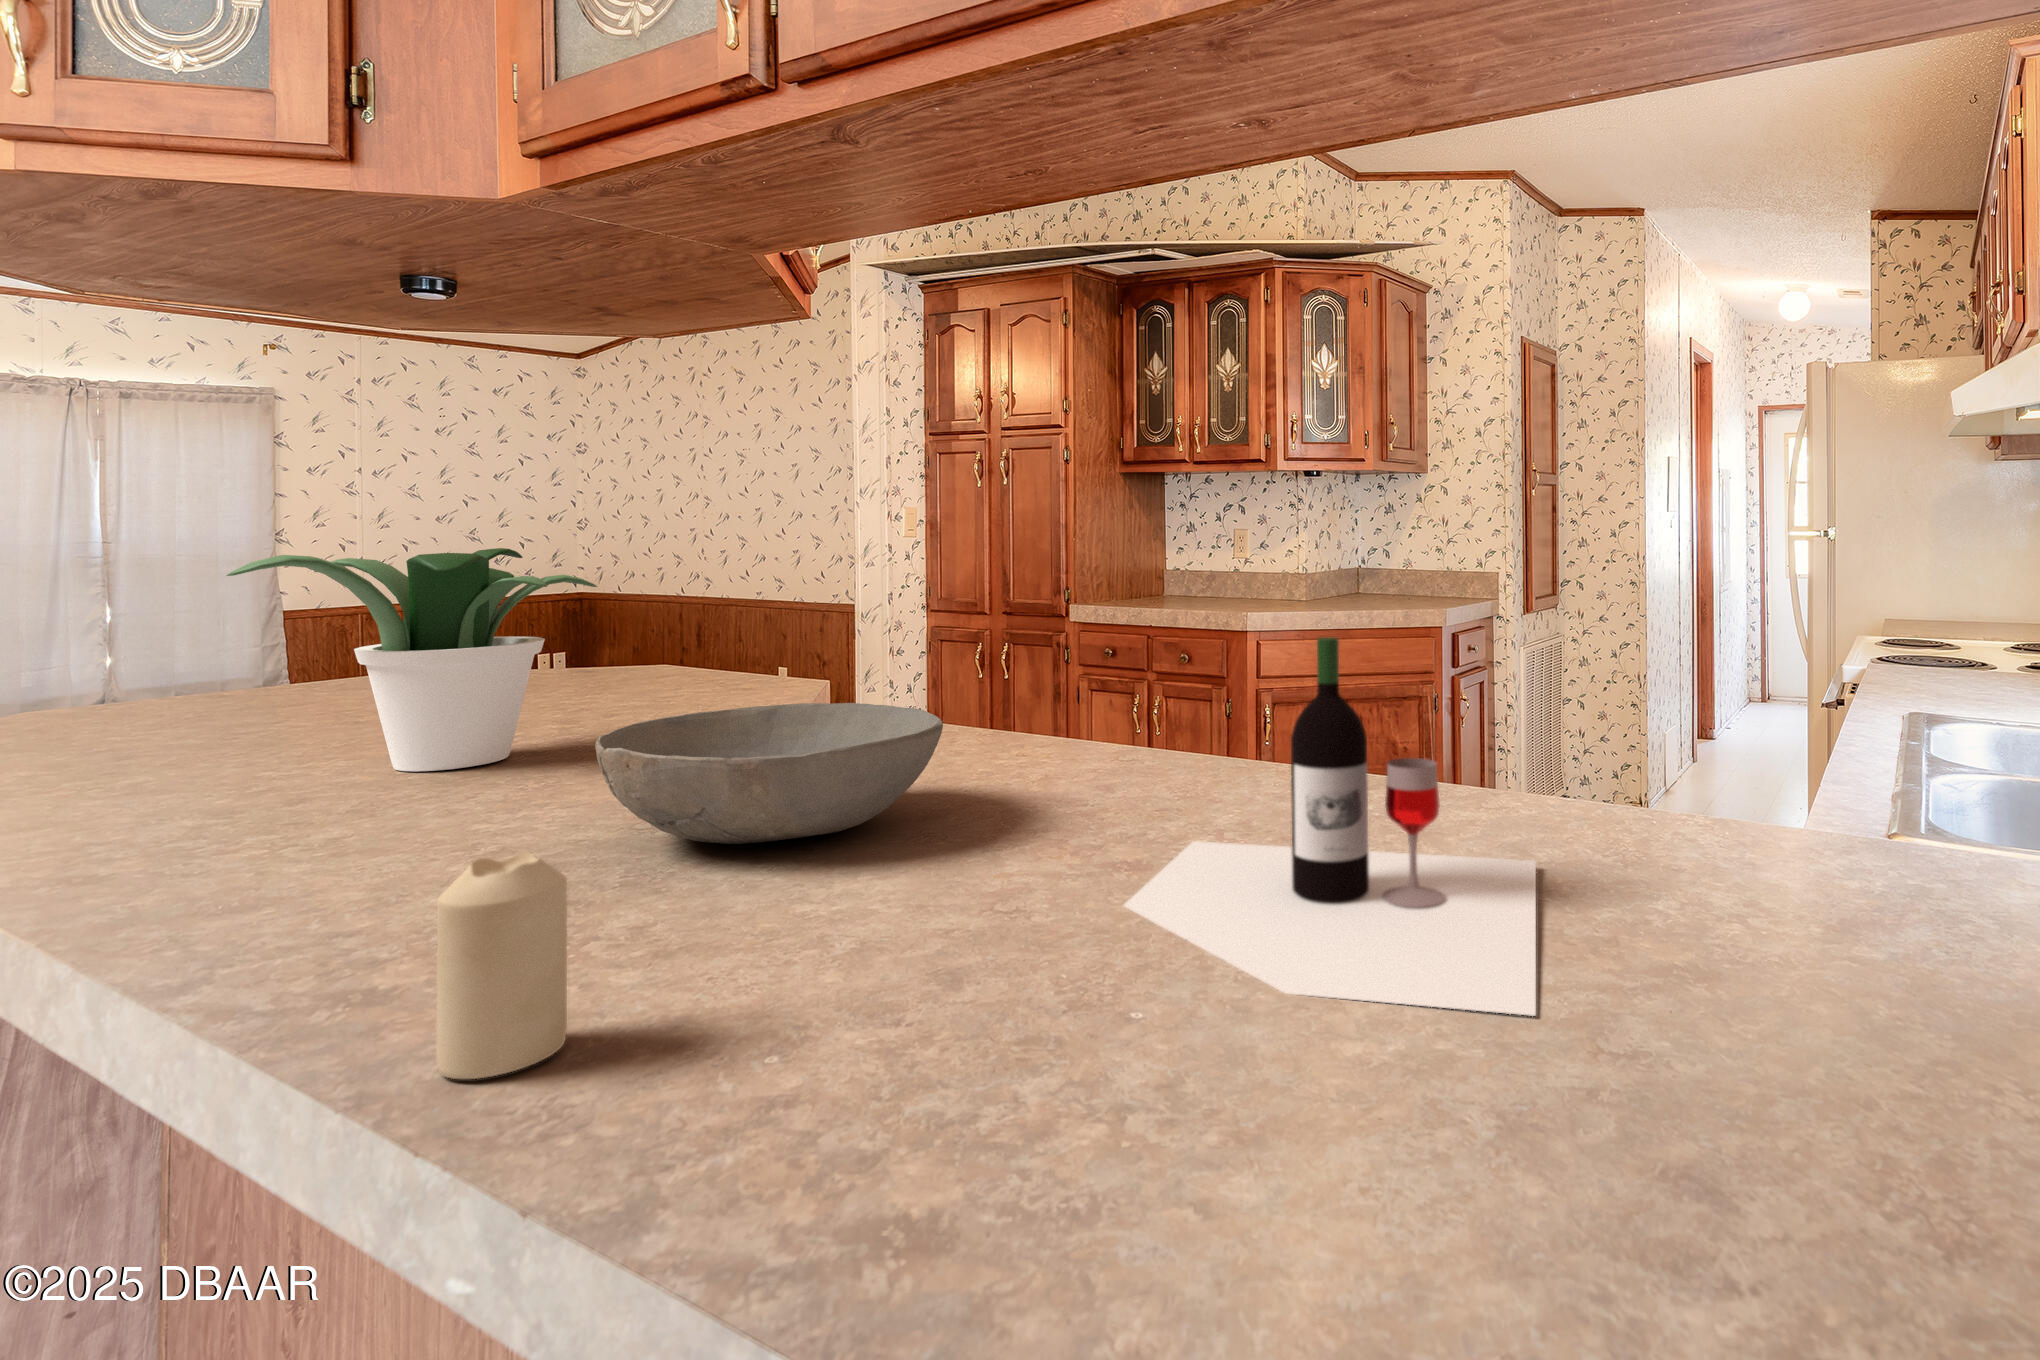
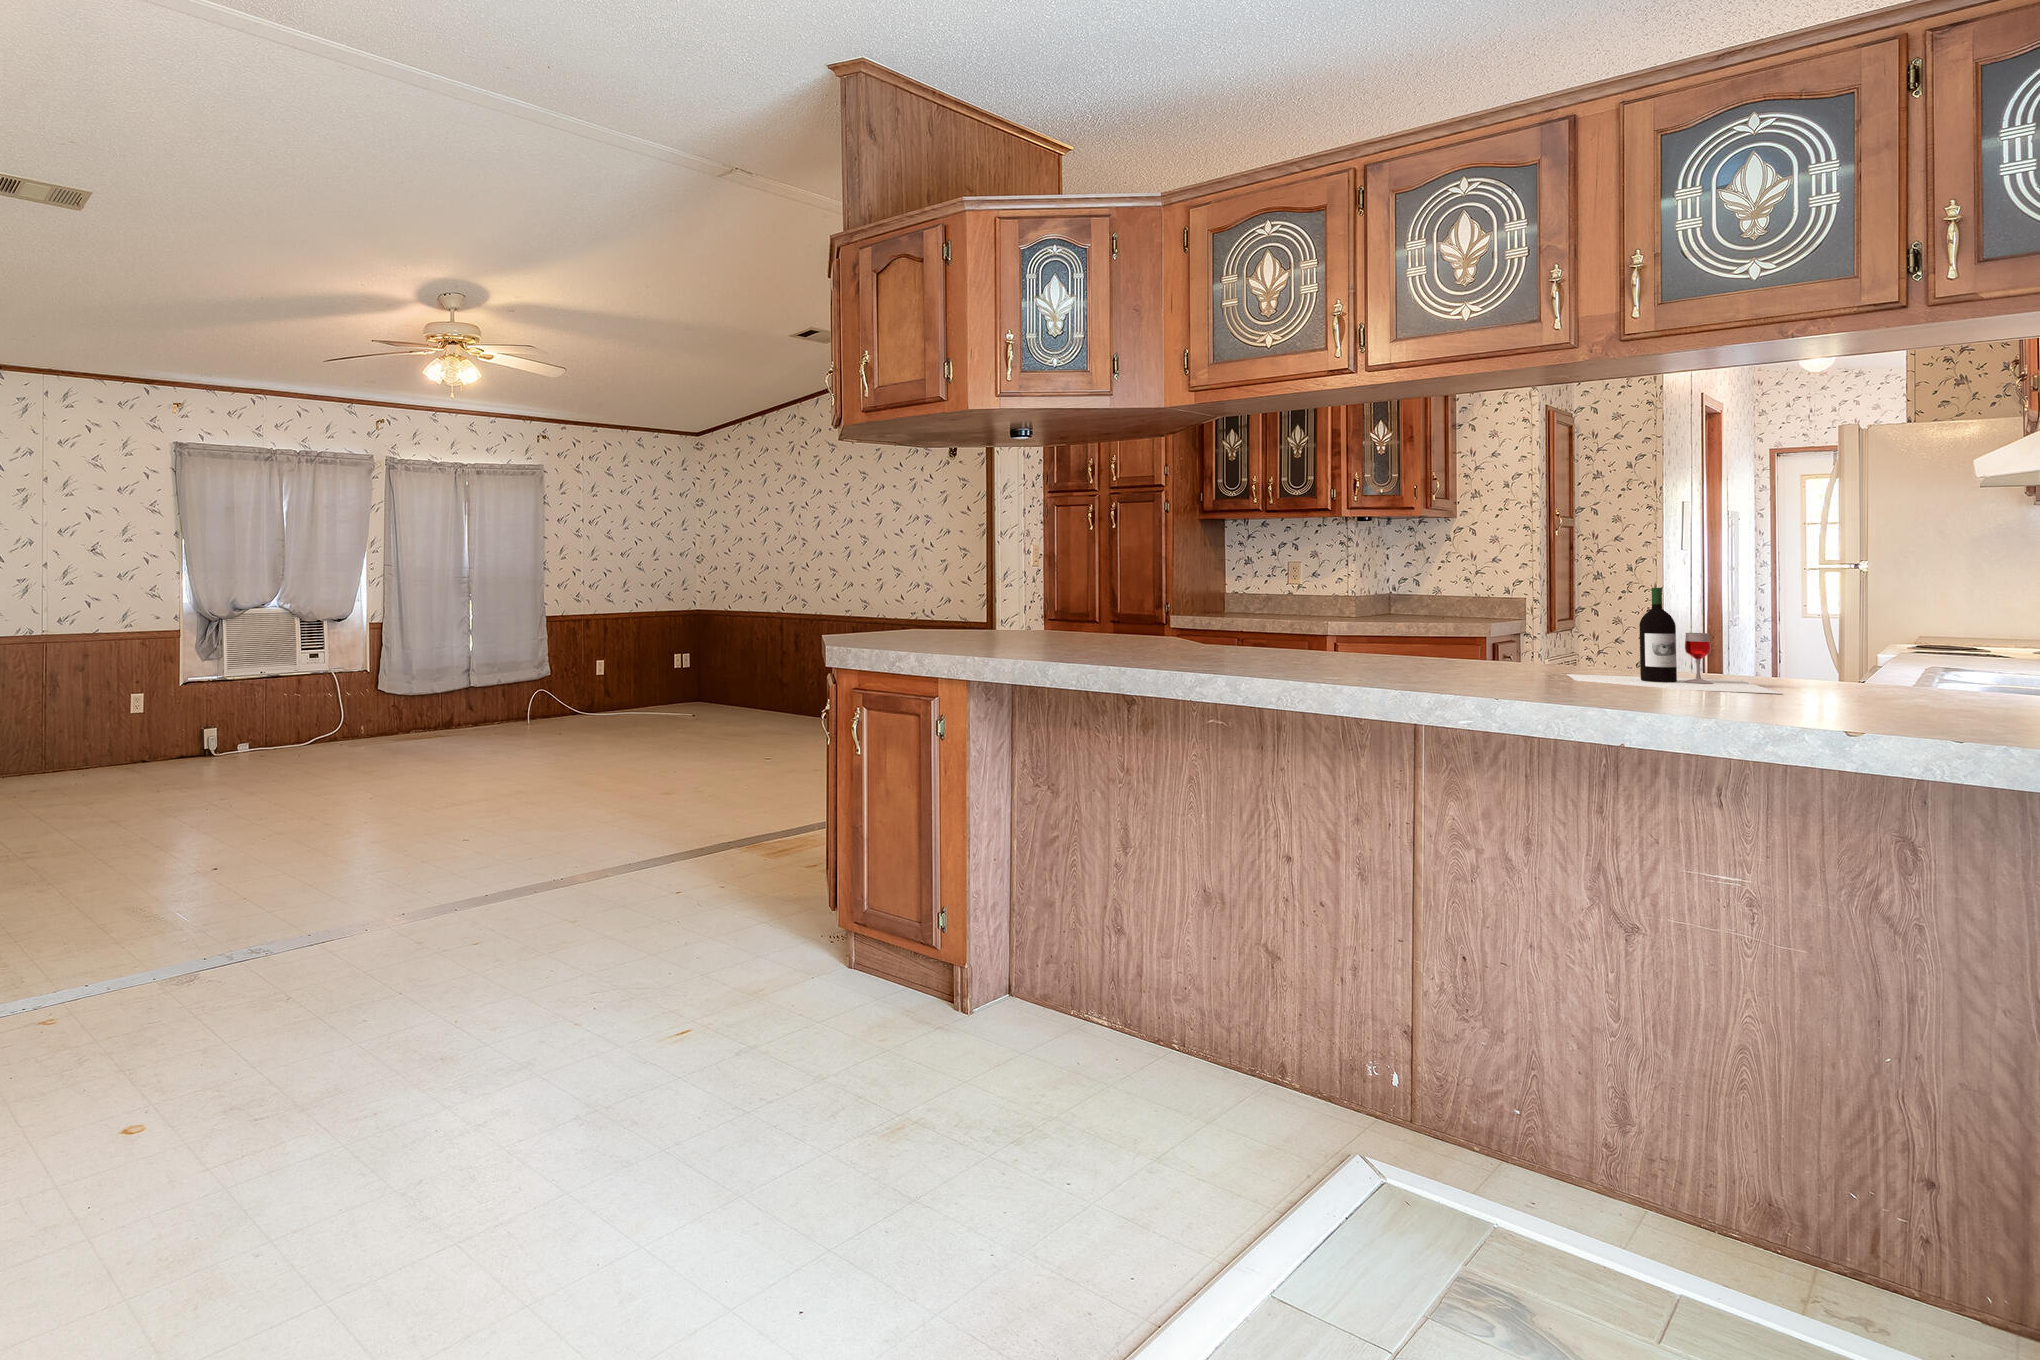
potted plant: present [227,548,597,771] -> none [1080,560,1179,653]
bowl: present [595,703,943,844] -> none [1301,624,1441,667]
candle: present [436,852,567,1079] -> none [1440,631,1474,684]

